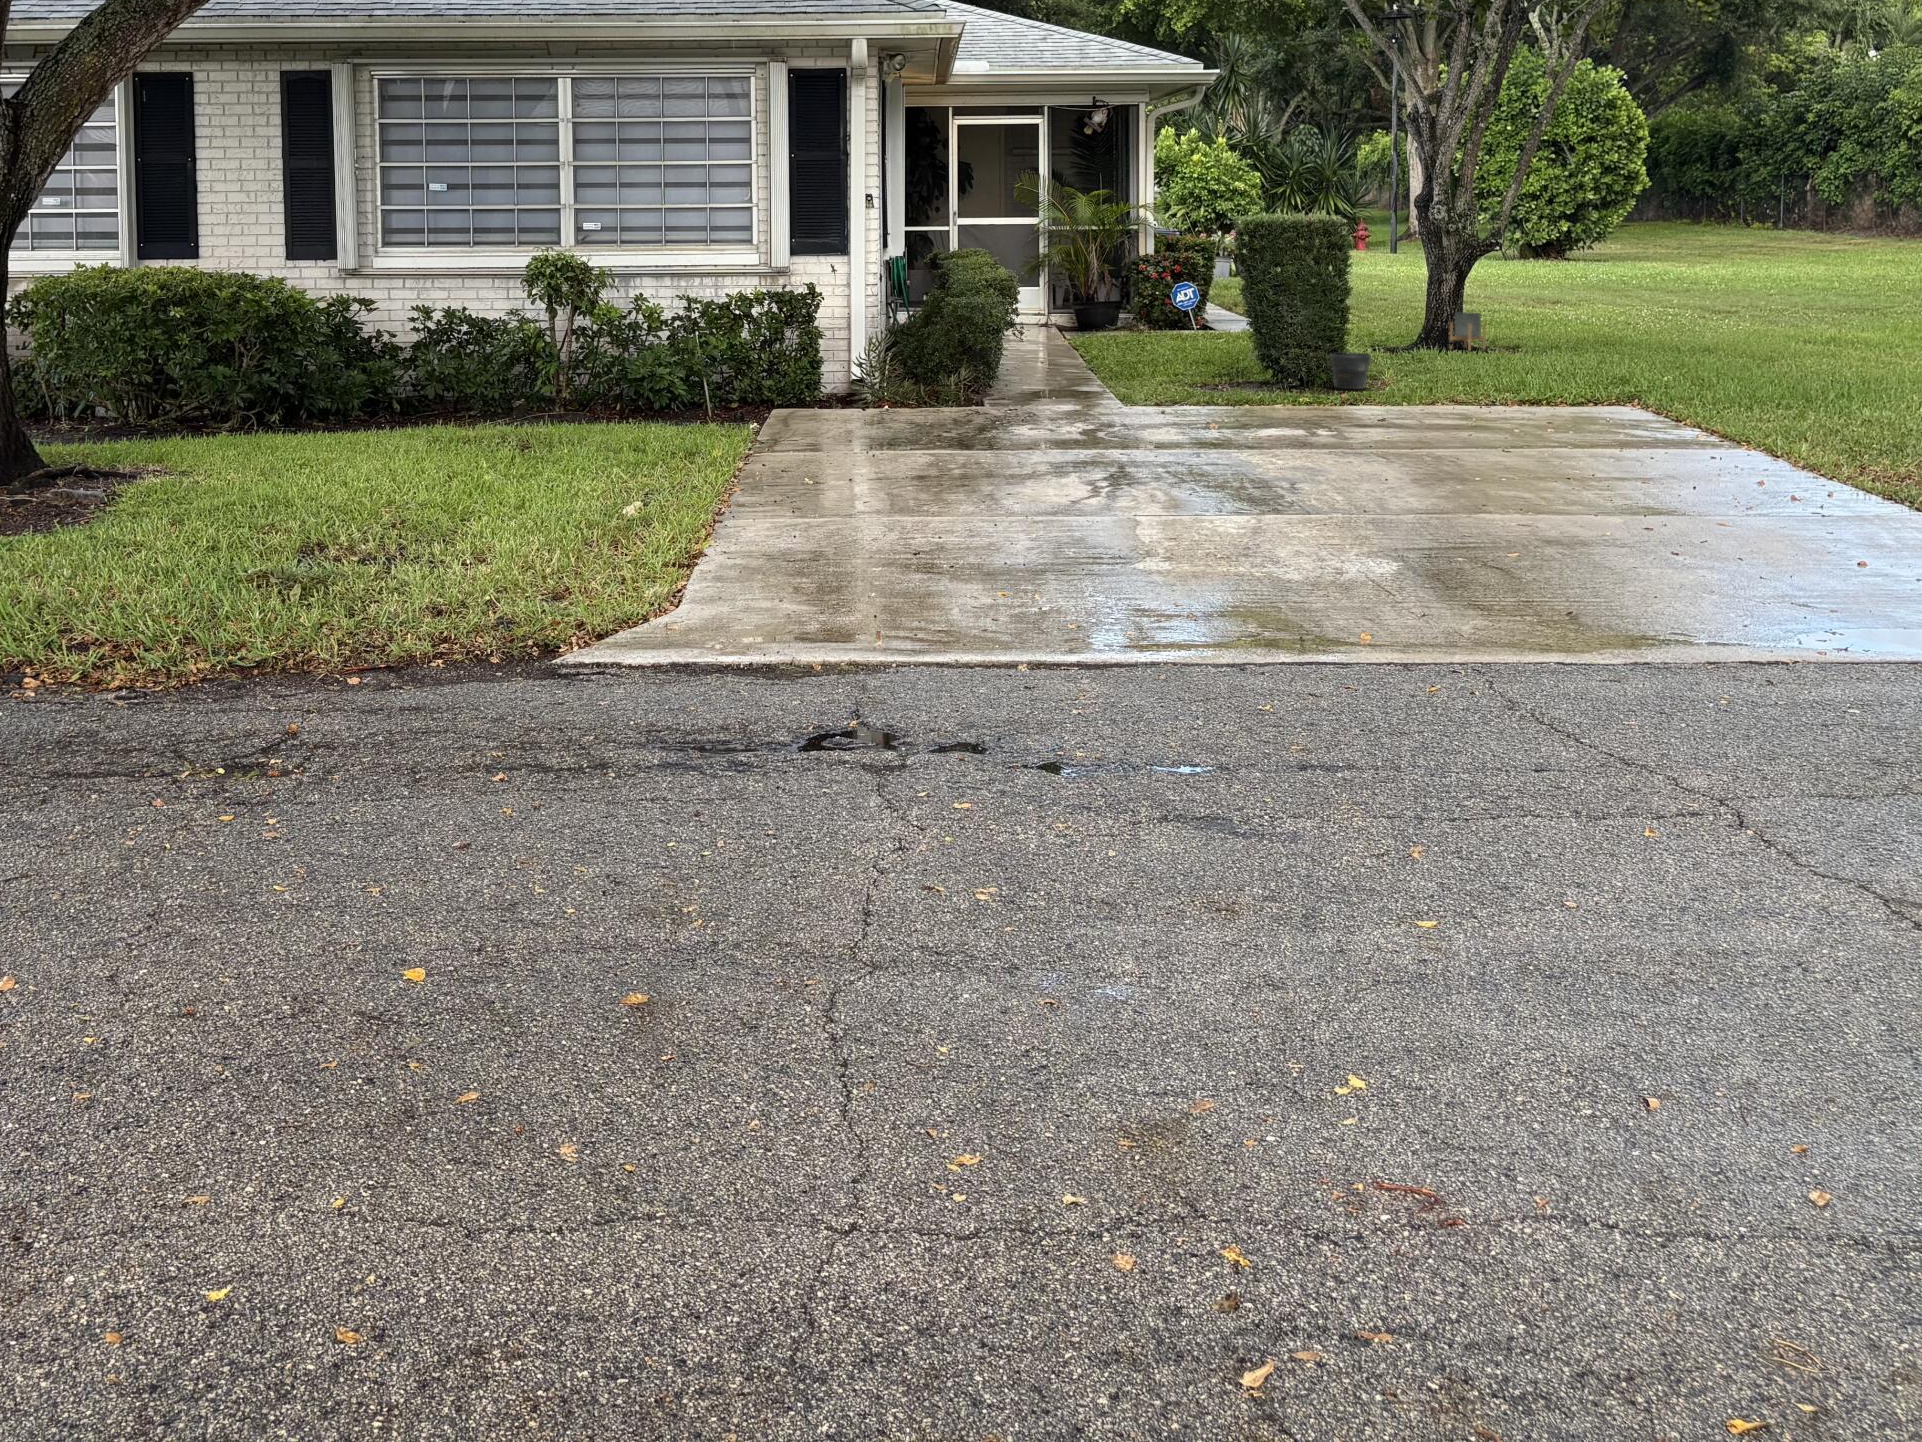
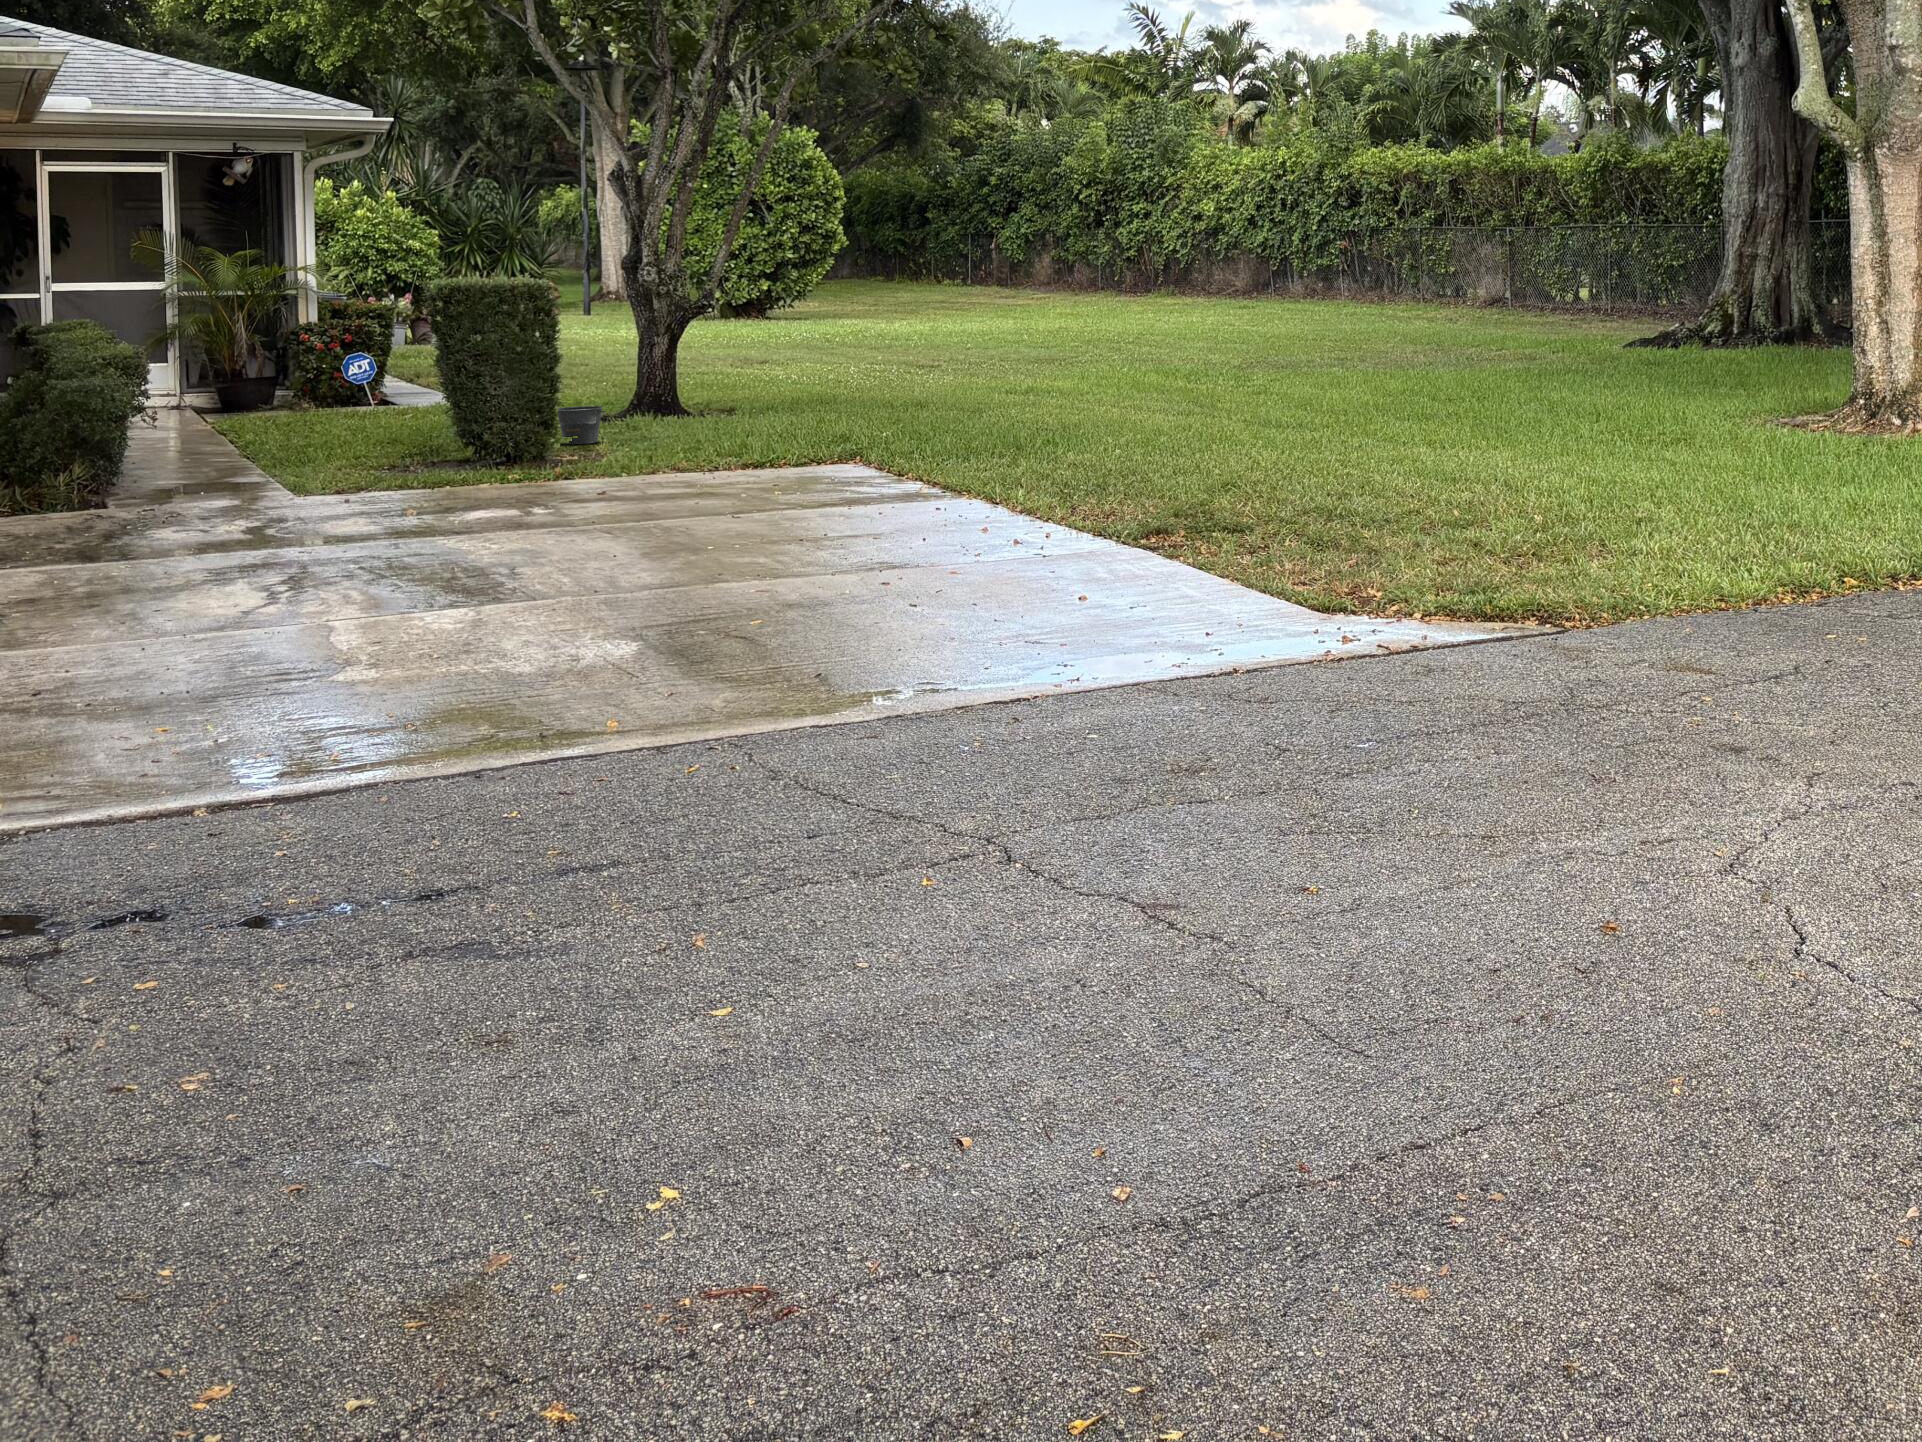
planter: present [1450,312,1486,350] -> none [683,365,721,403]

